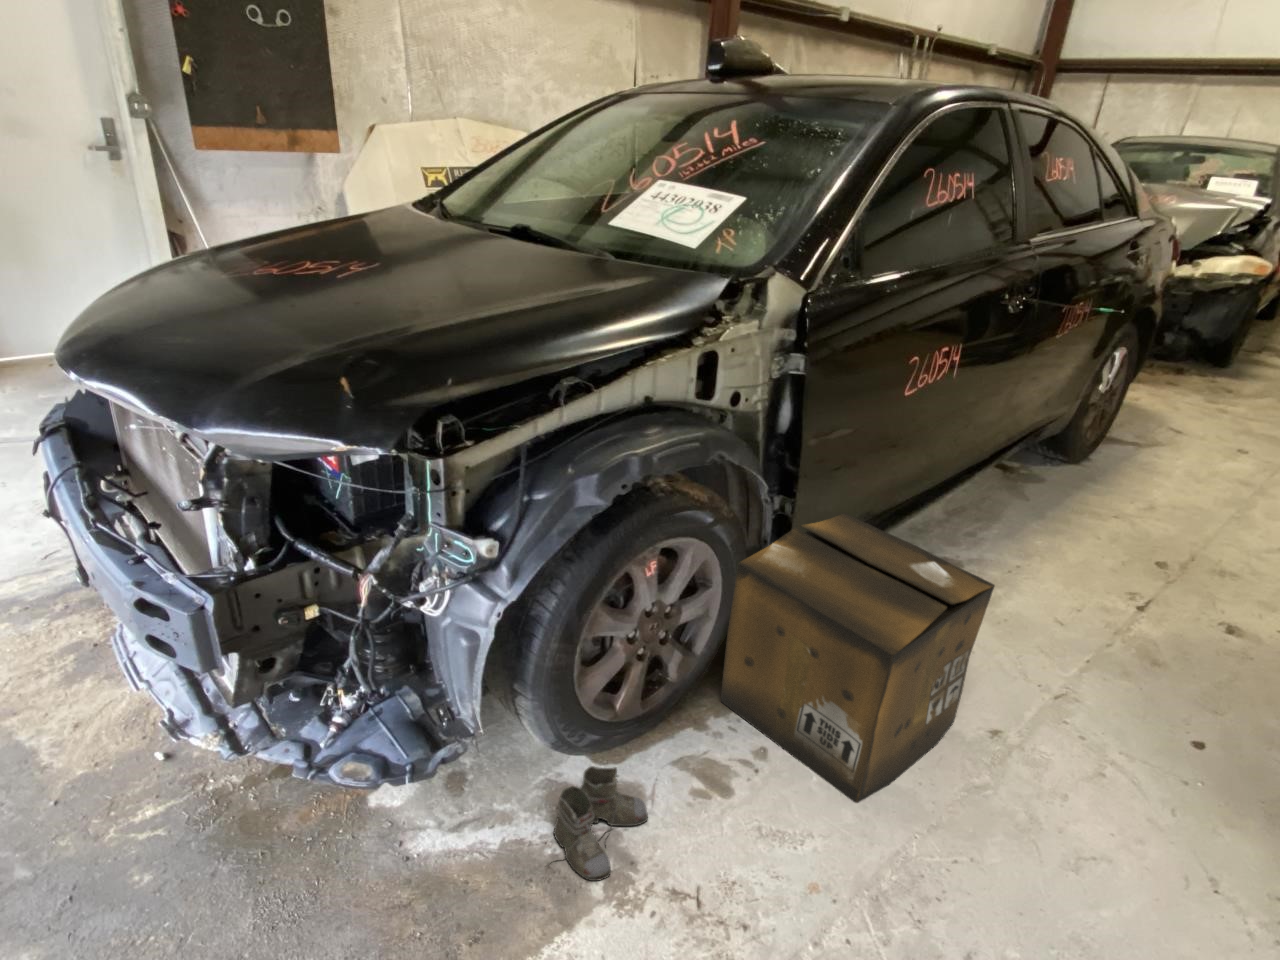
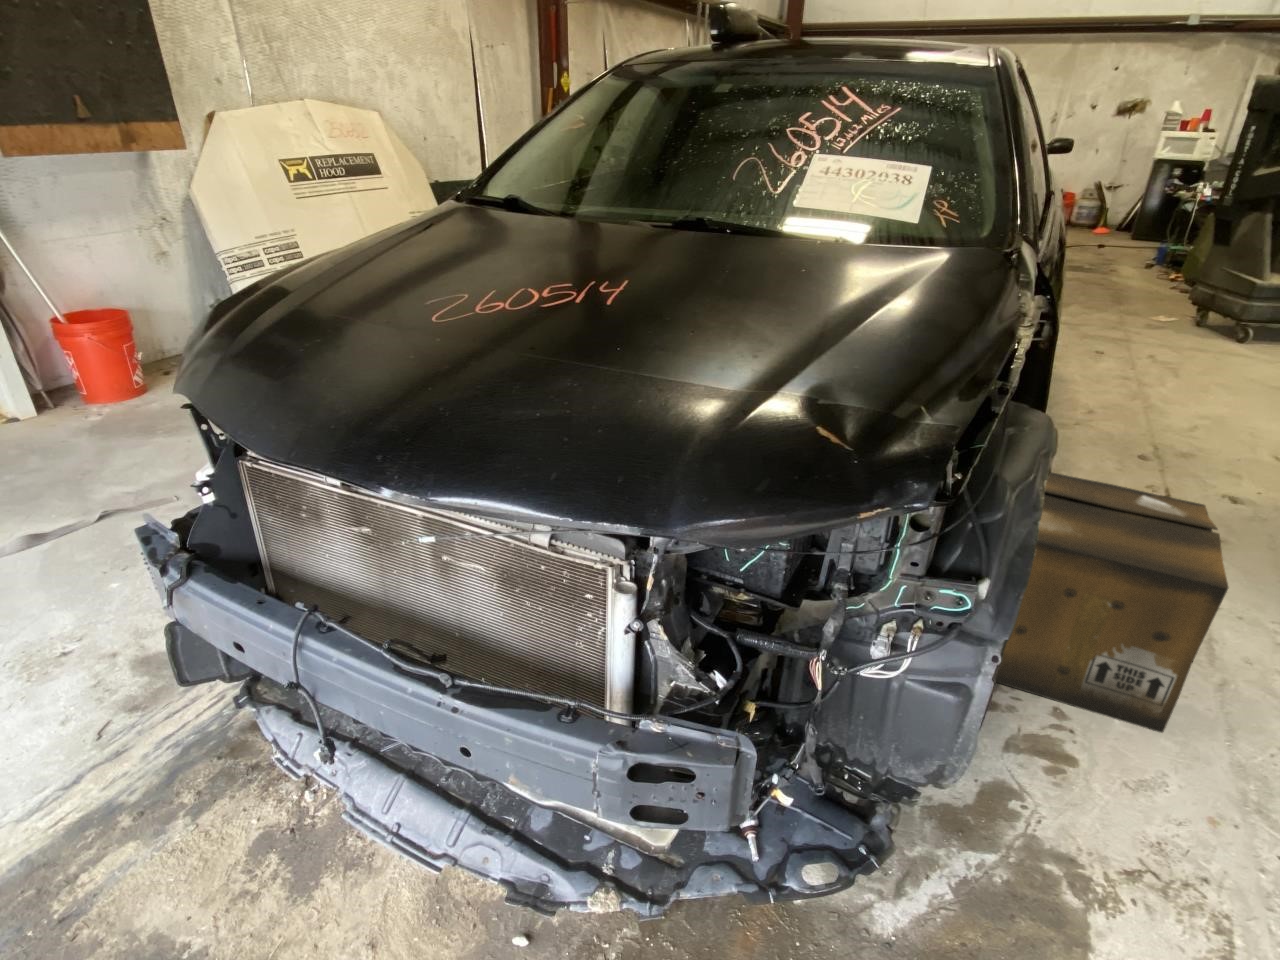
boots: present [554,766,648,881] -> none [977,772,1069,896]

